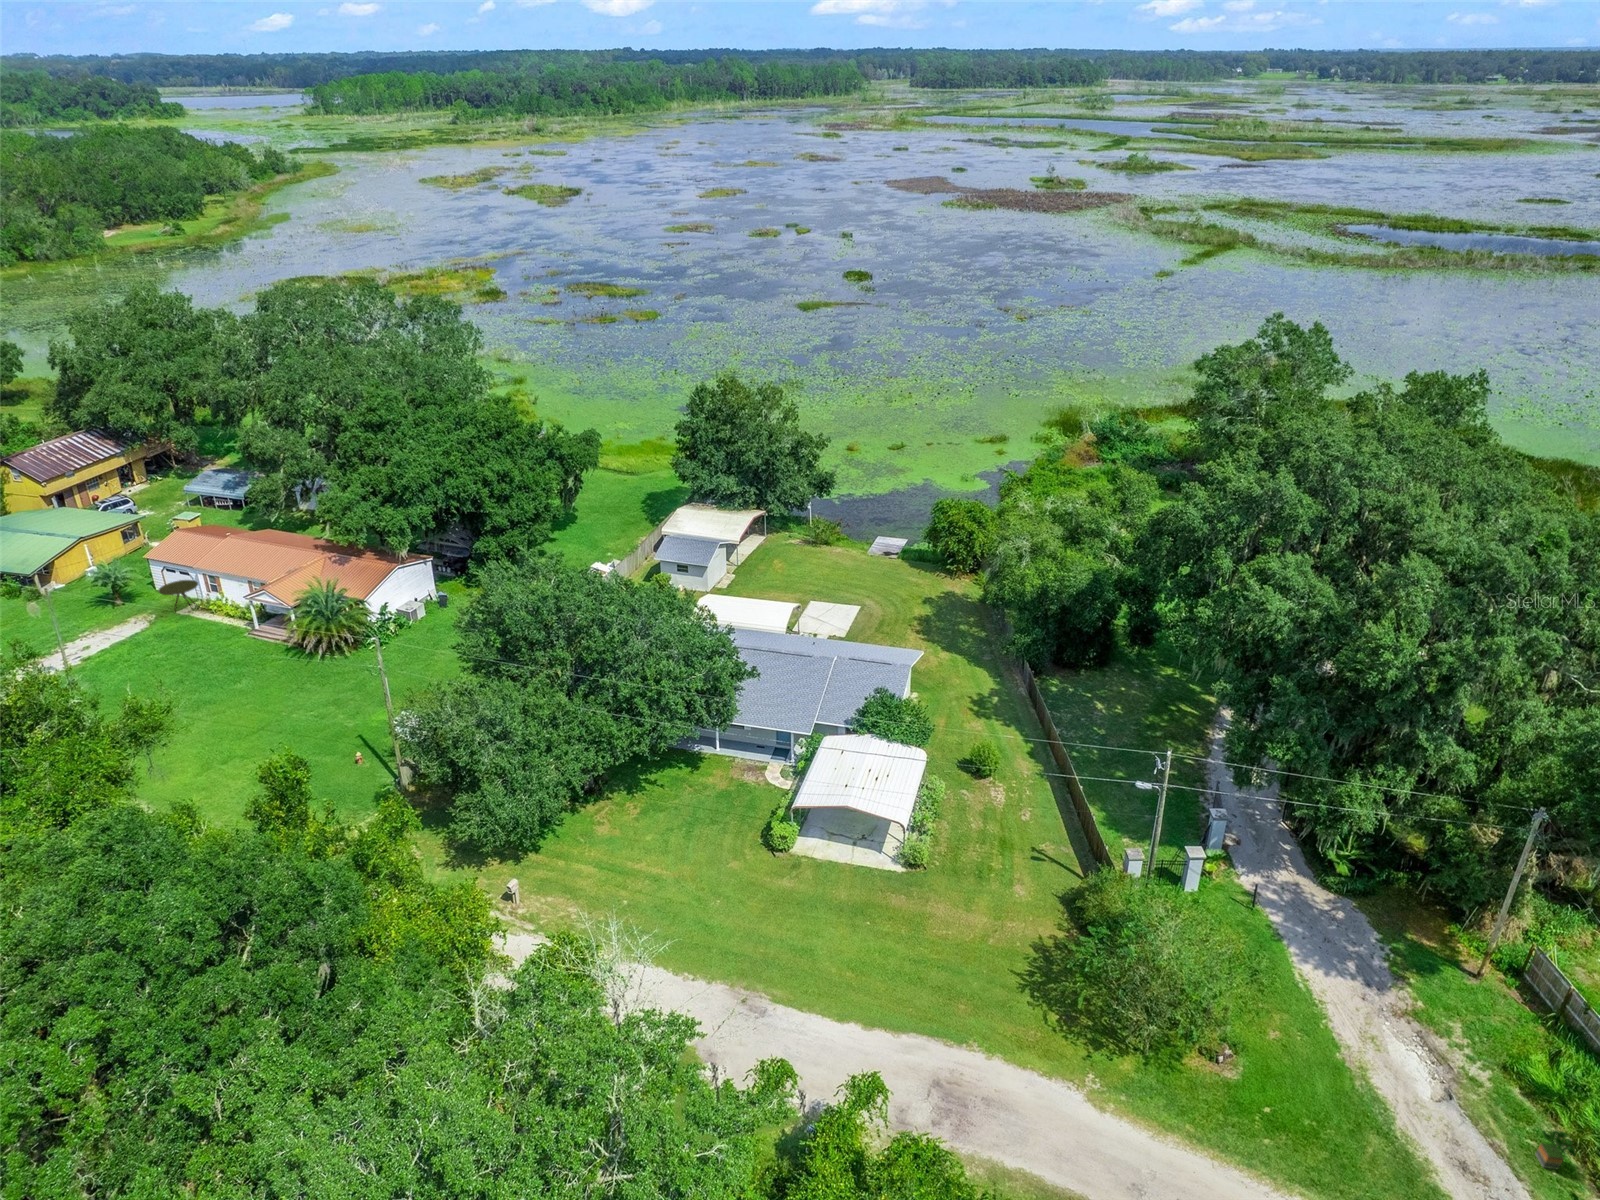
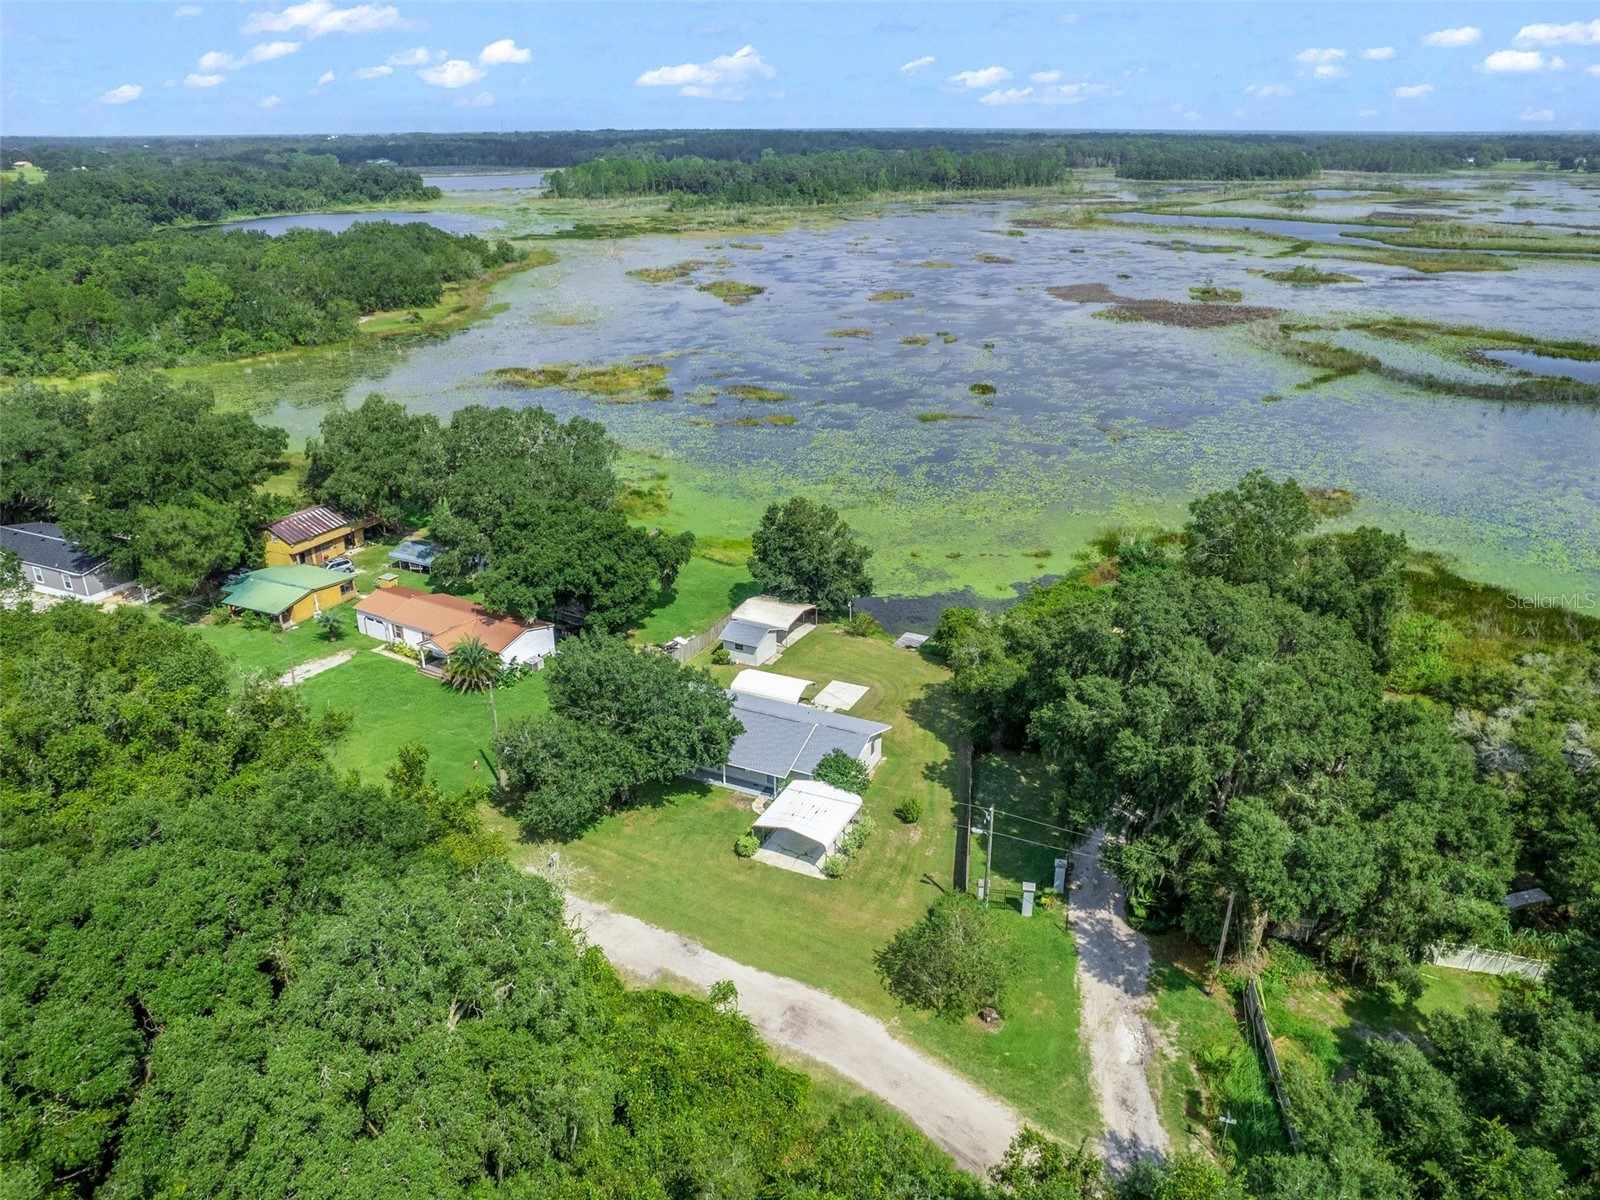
round table: present [159,580,198,612] -> none [362,626,389,650]

